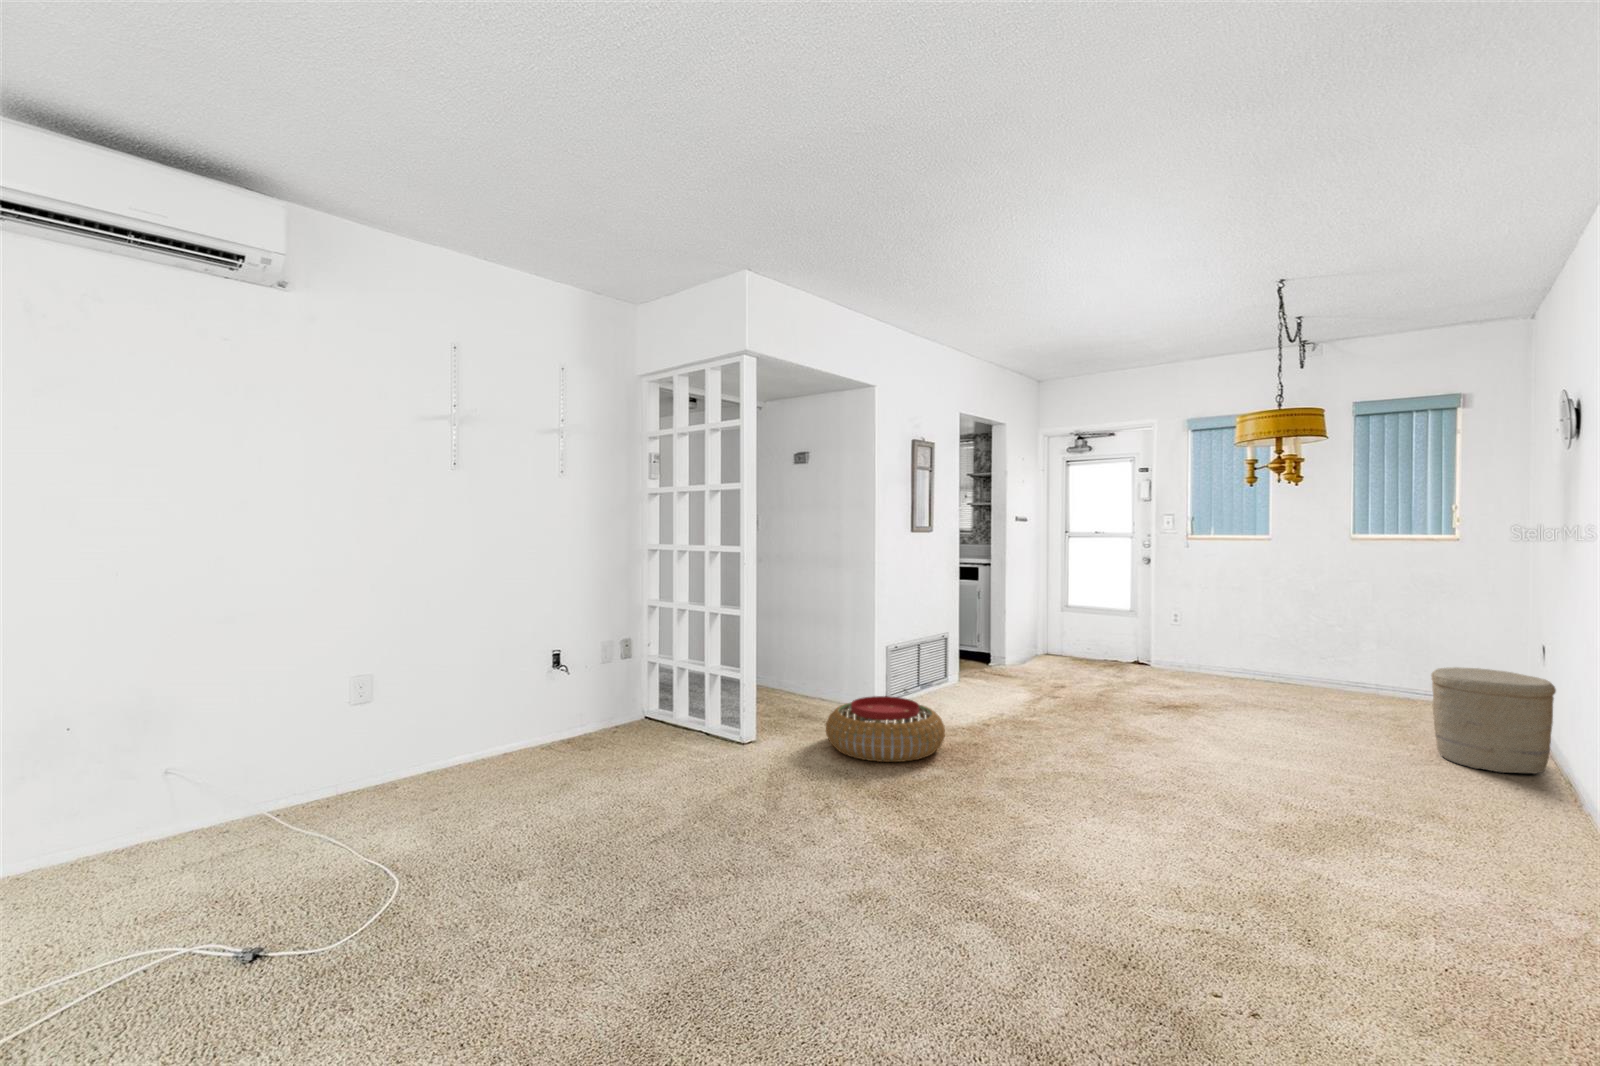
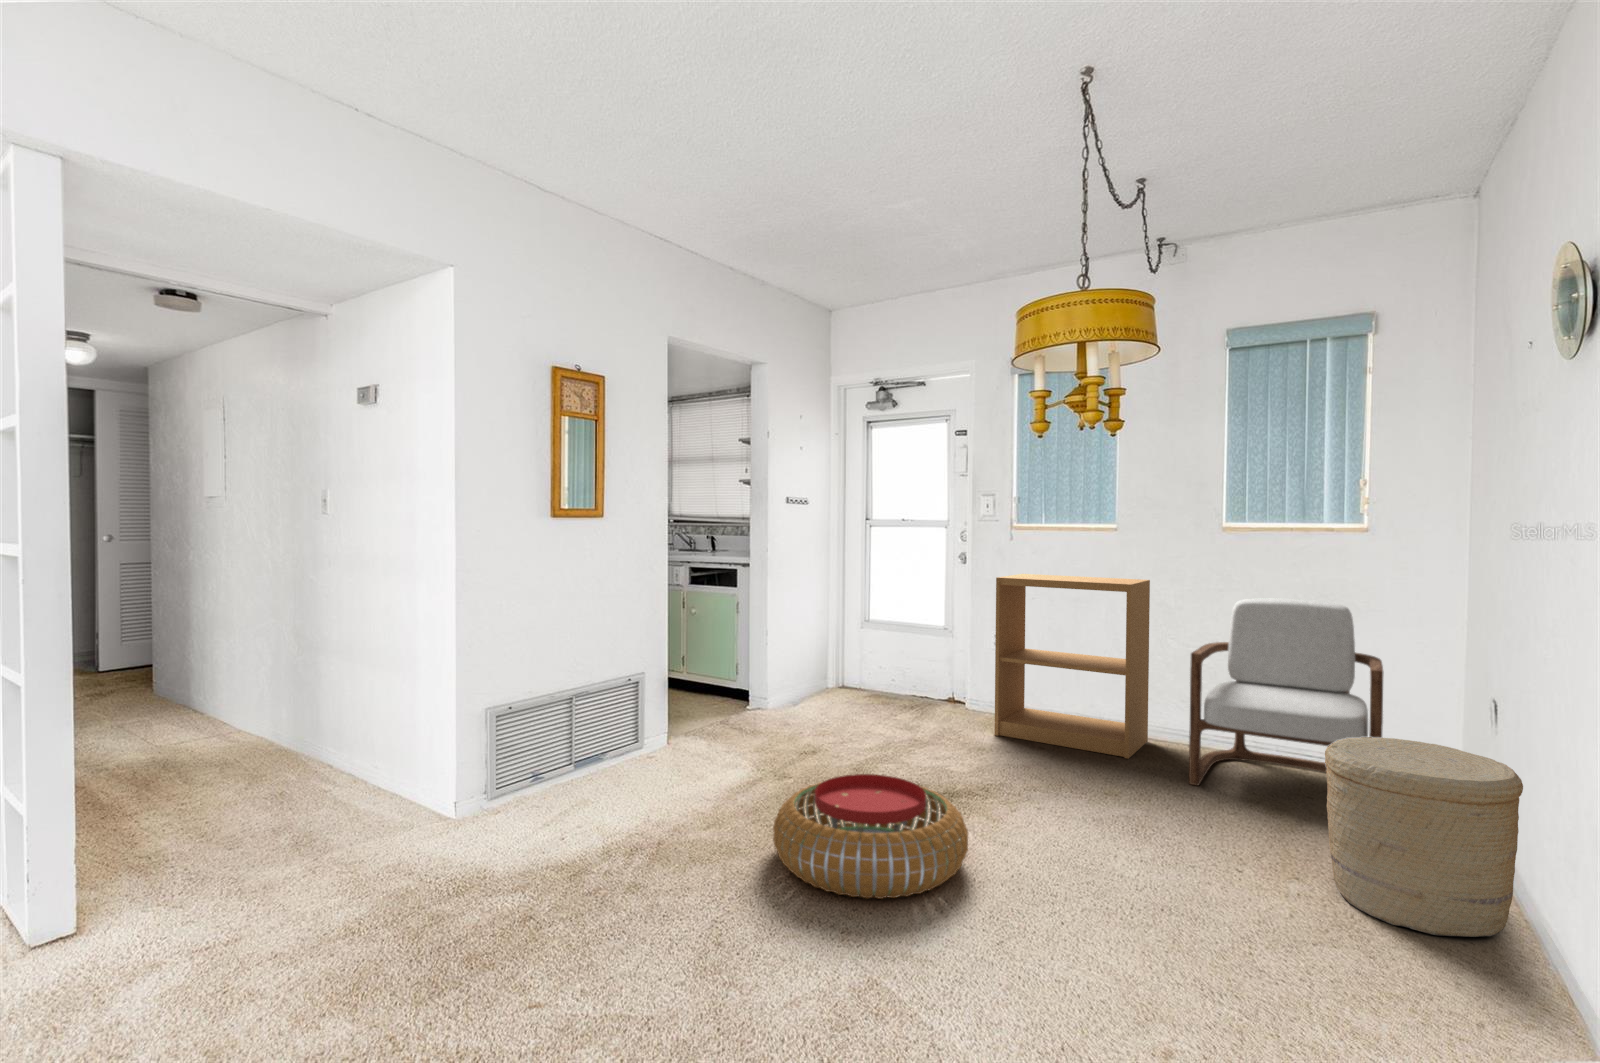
bookshelf: none [1180,571,1294,695] -> present [995,574,1150,759]
armchair: none [1331,588,1469,727] -> present [1189,598,1383,785]
pouf: present [826,696,945,762] -> present [773,774,968,899]

